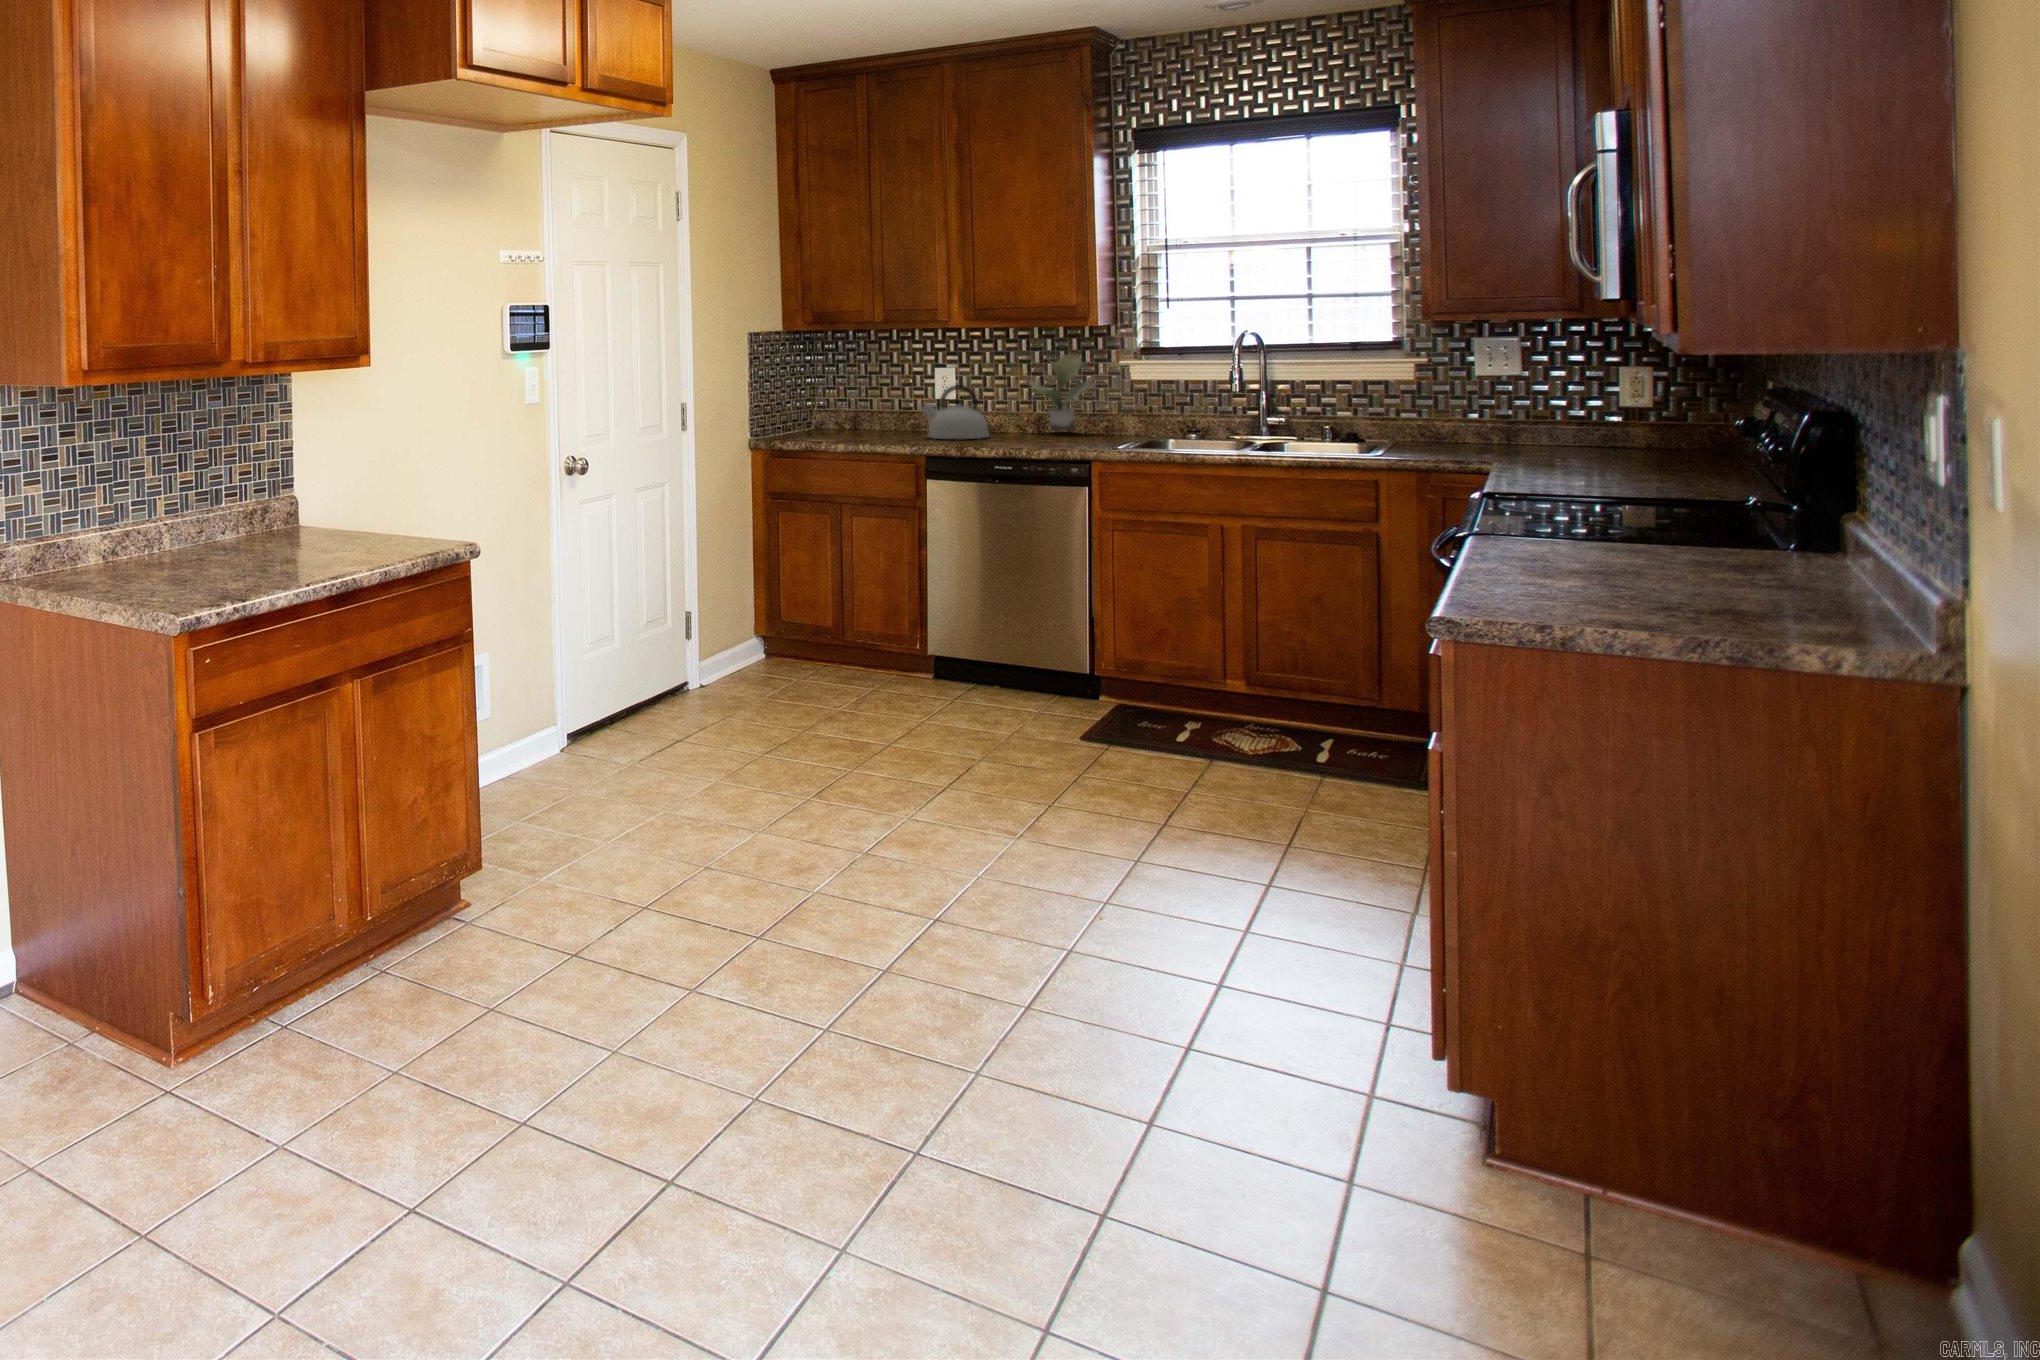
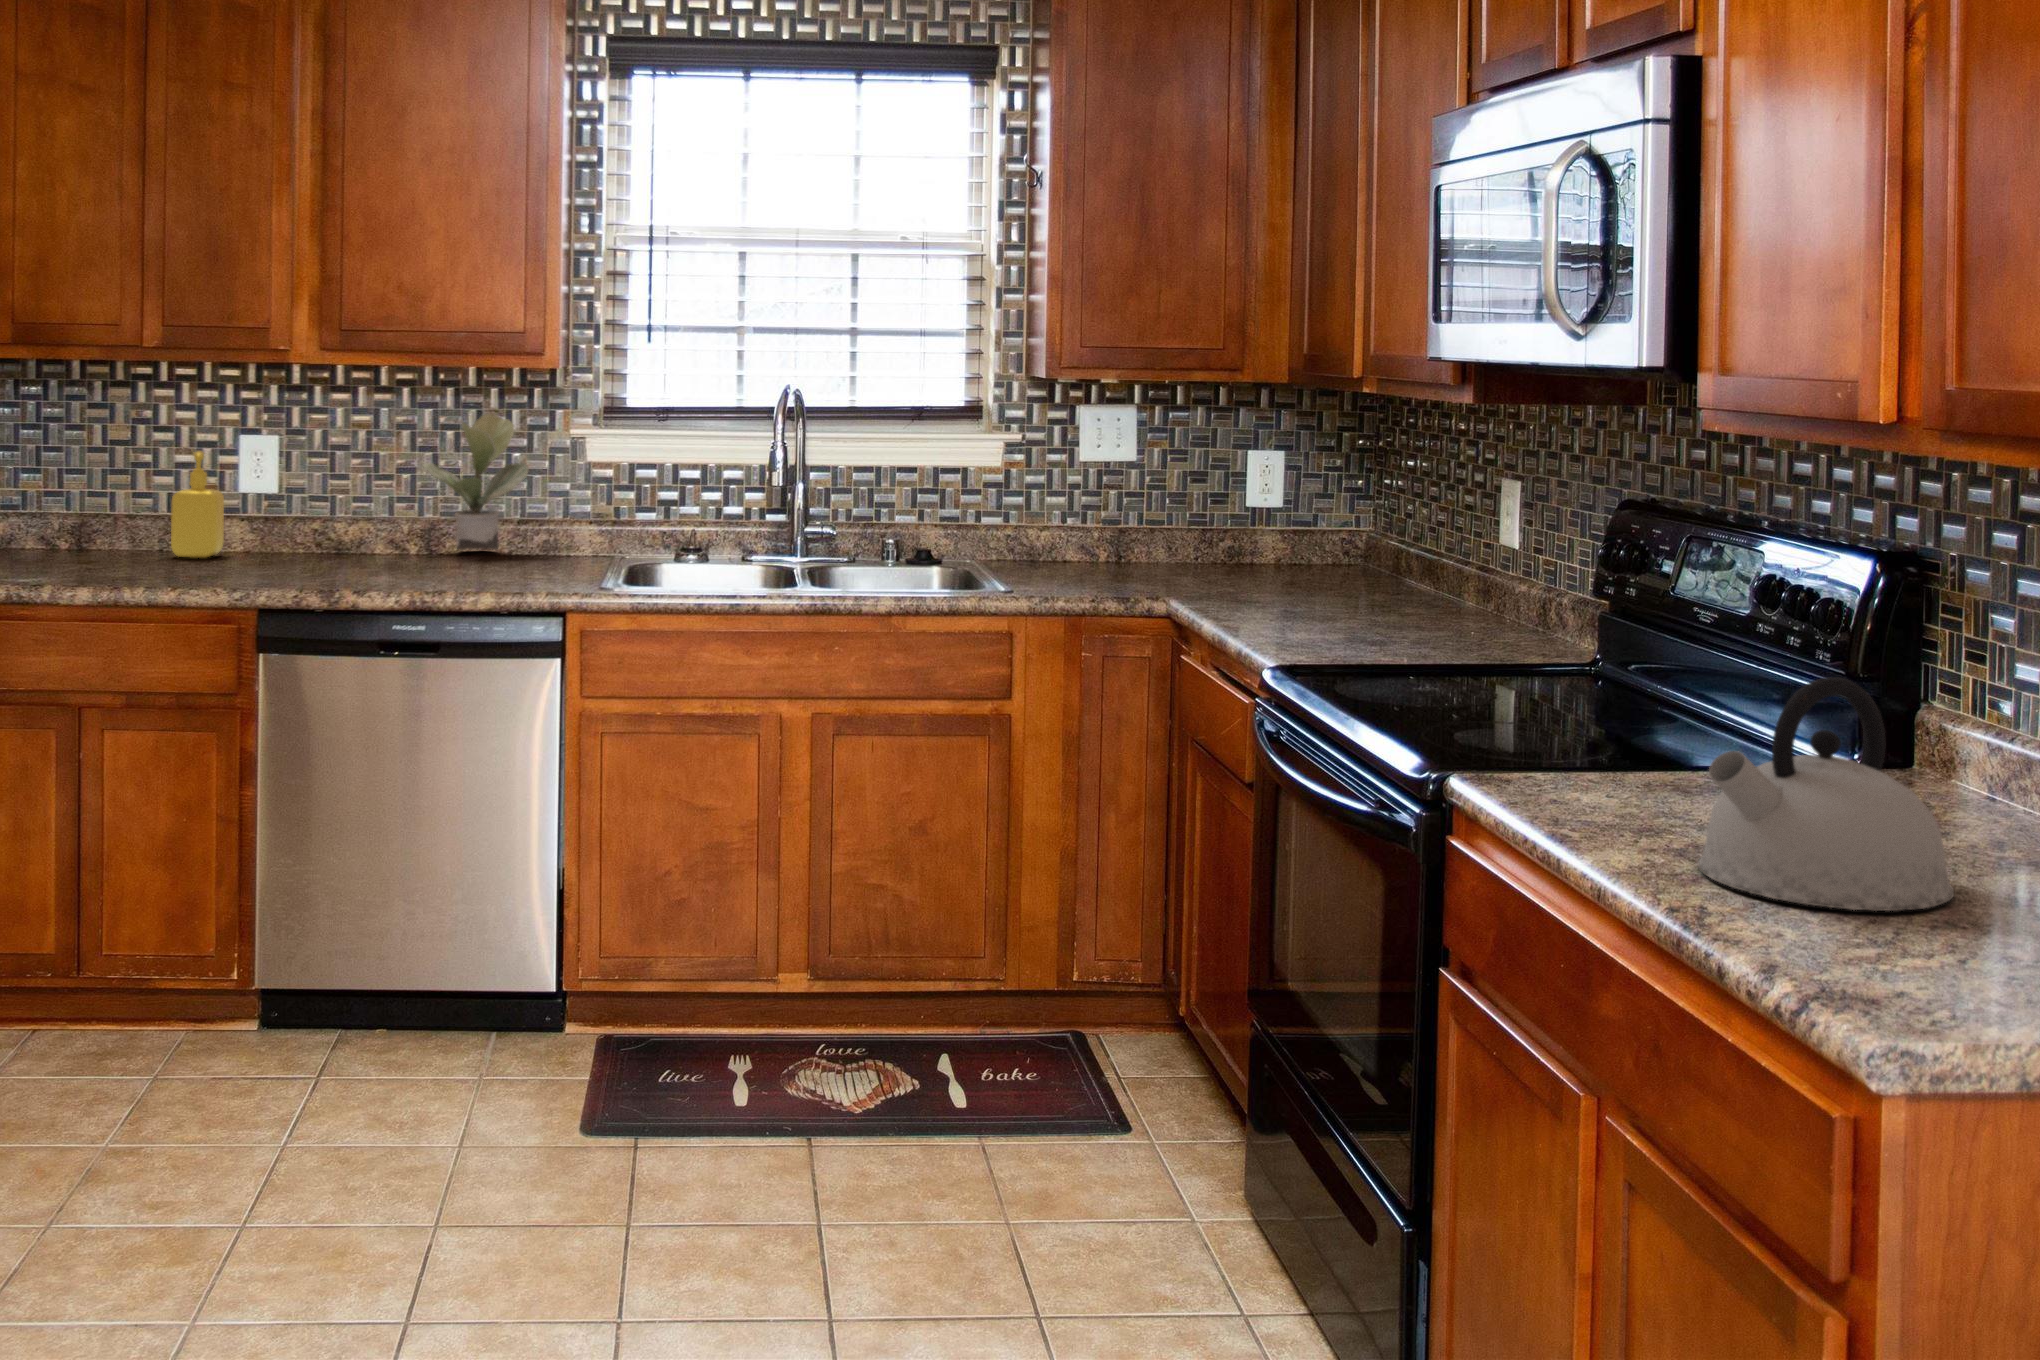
soap dispenser: none [893,377,921,433] -> present [171,452,224,558]
kettle: present [922,385,989,439] -> present [1698,677,1954,911]

